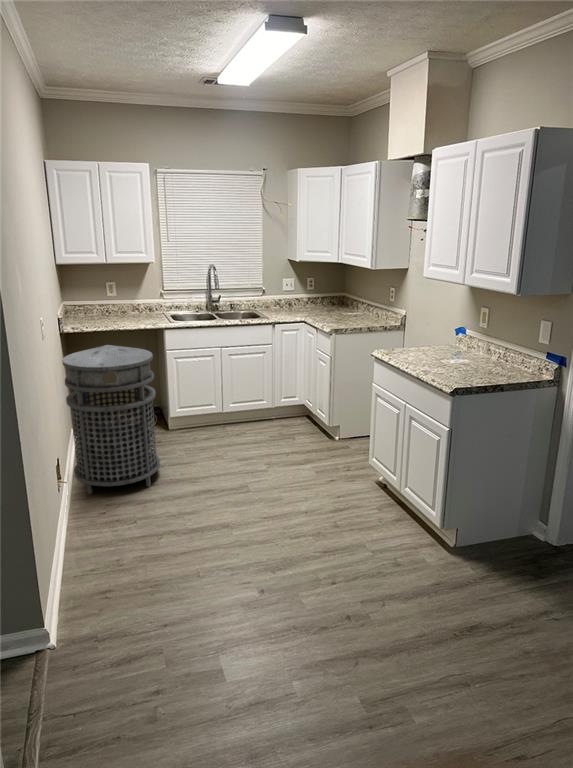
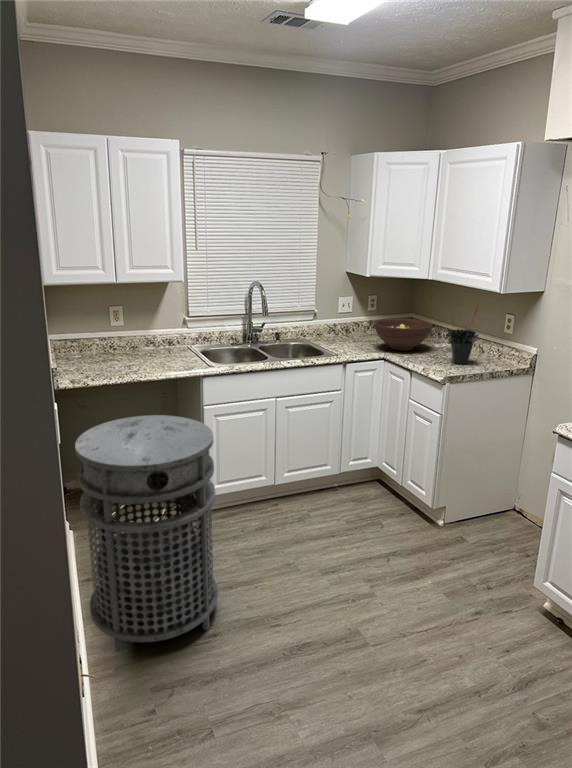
potted plant: none [343,277,366,323] -> present [445,305,478,364]
fruit bowl: none [301,293,343,316] -> present [375,318,432,350]

